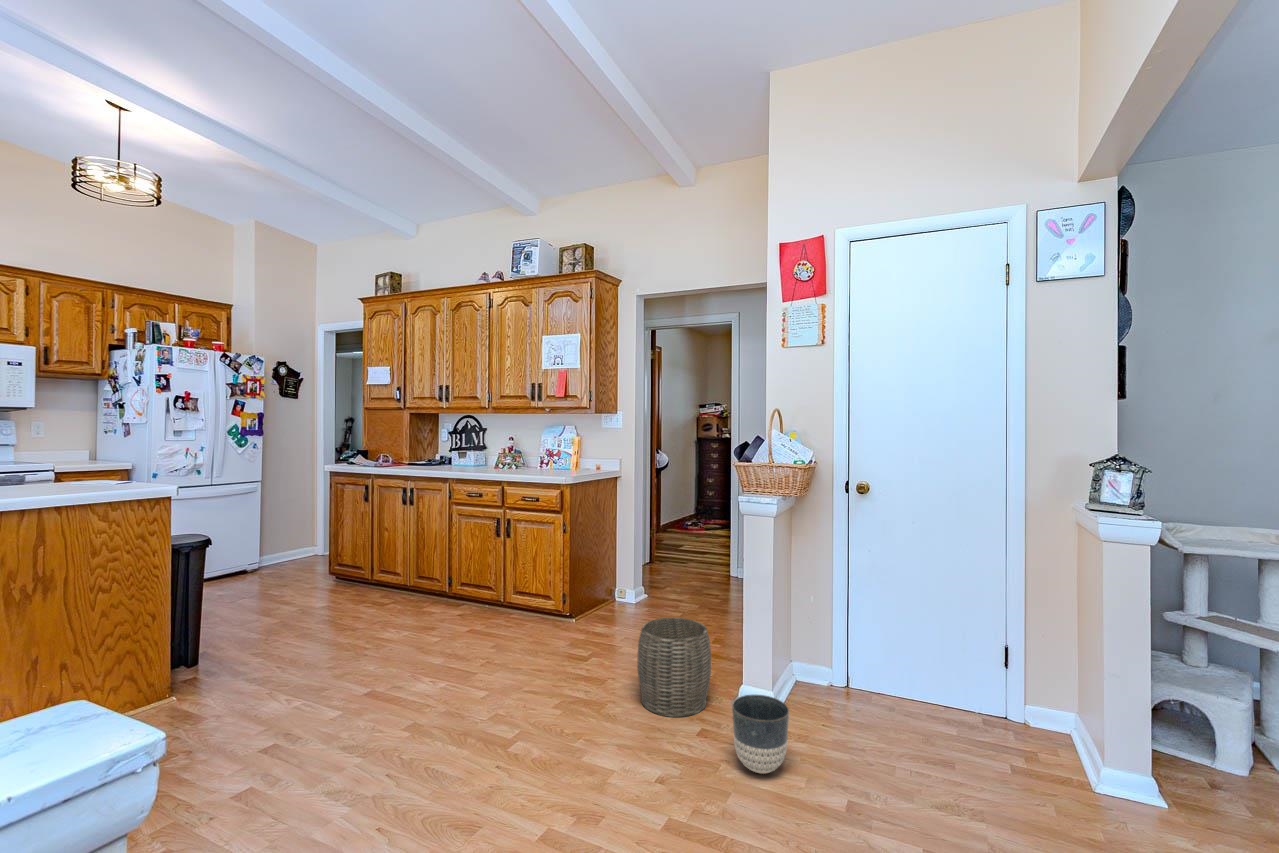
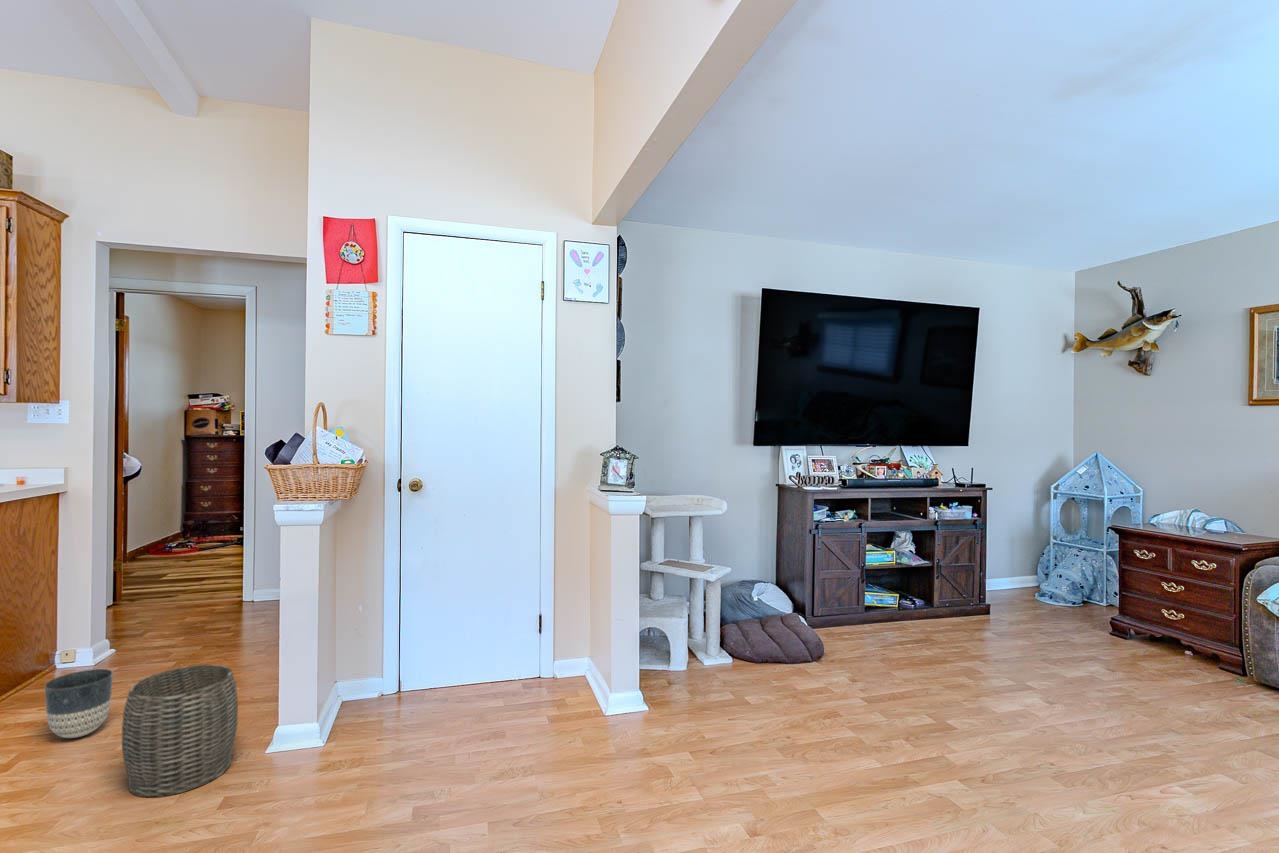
planter: present [732,695,789,774] -> present [45,669,113,738]

